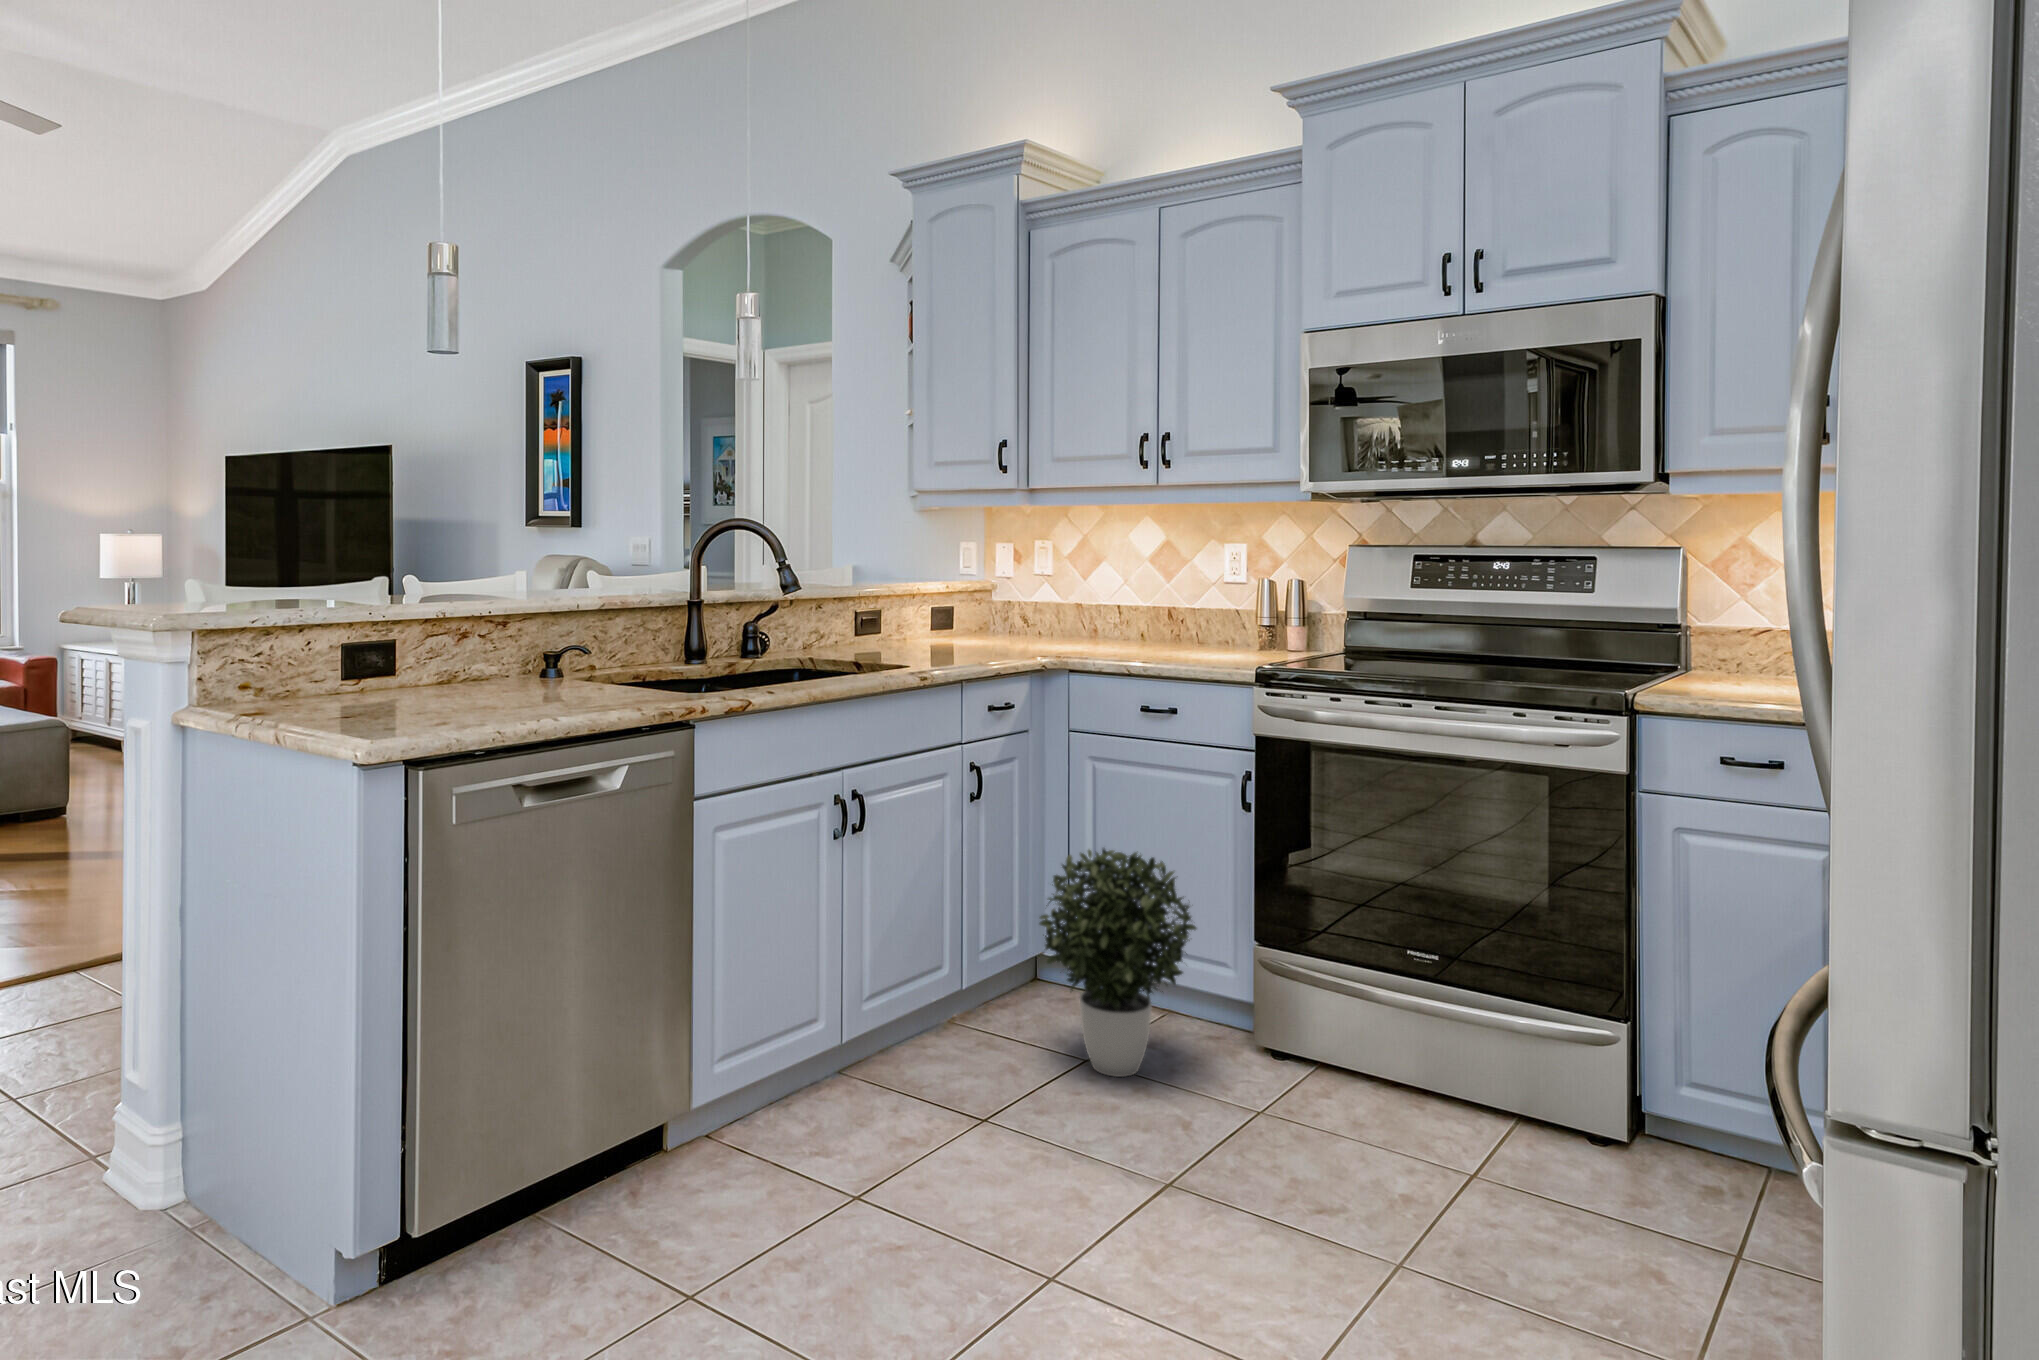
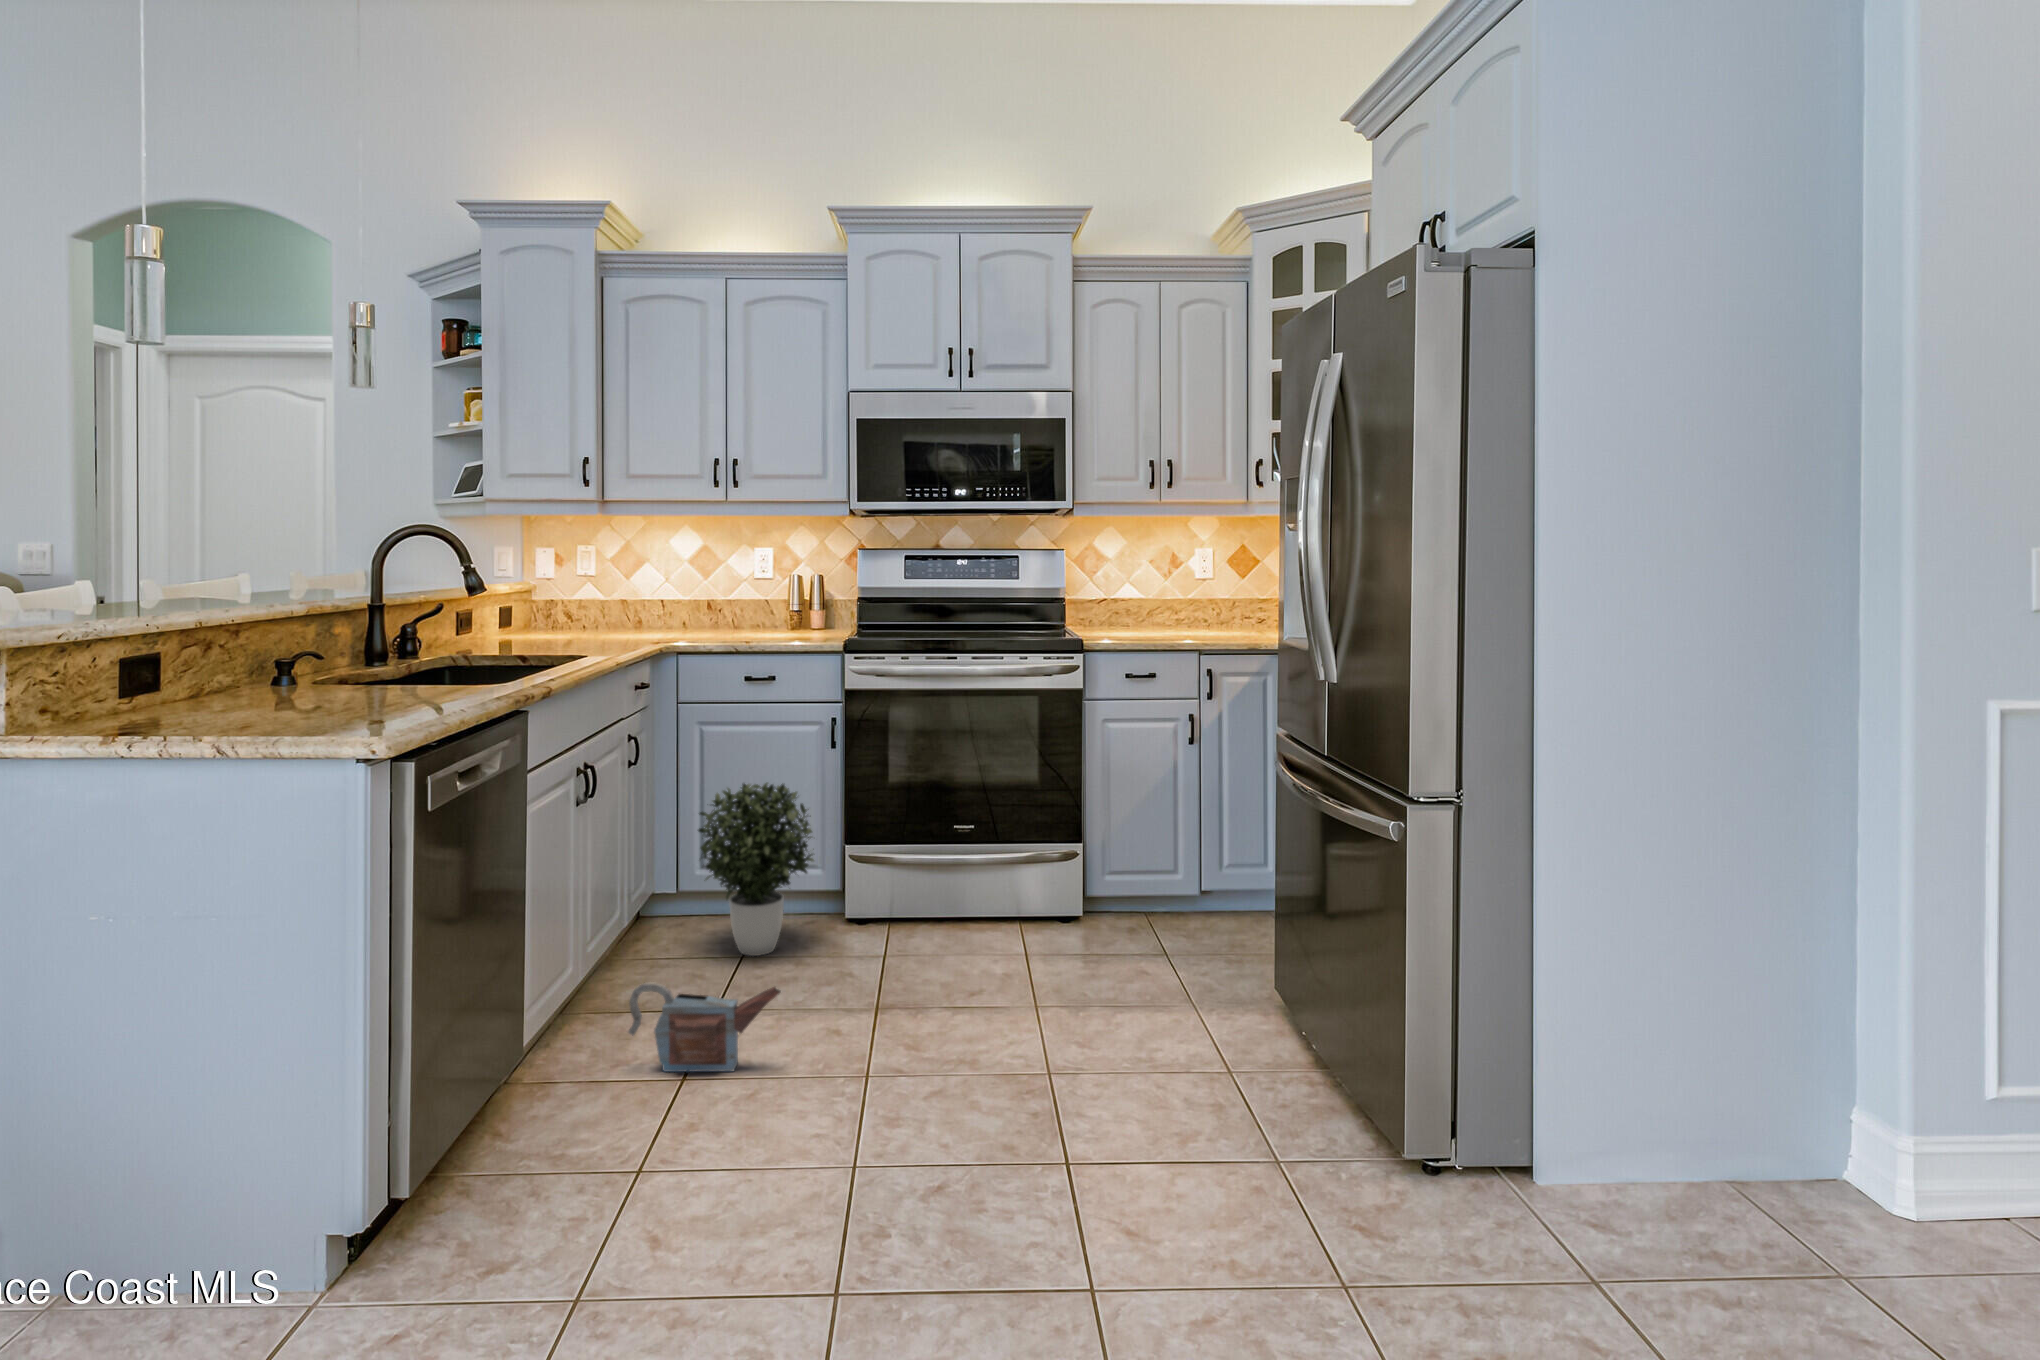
watering can: none [817,1074,966,1223] -> present [629,982,781,1072]

